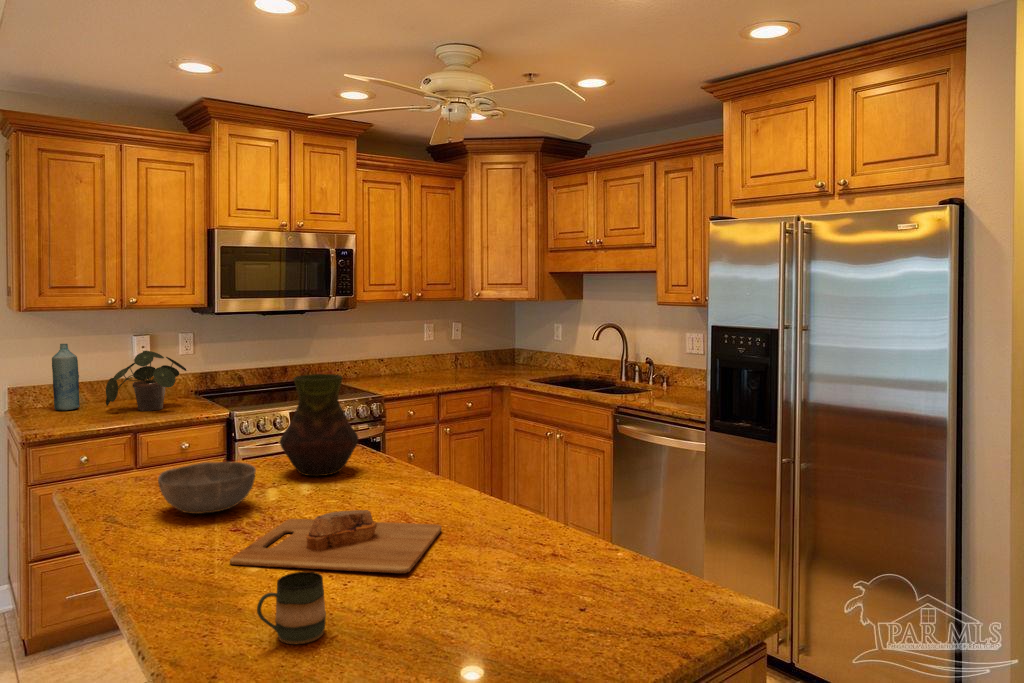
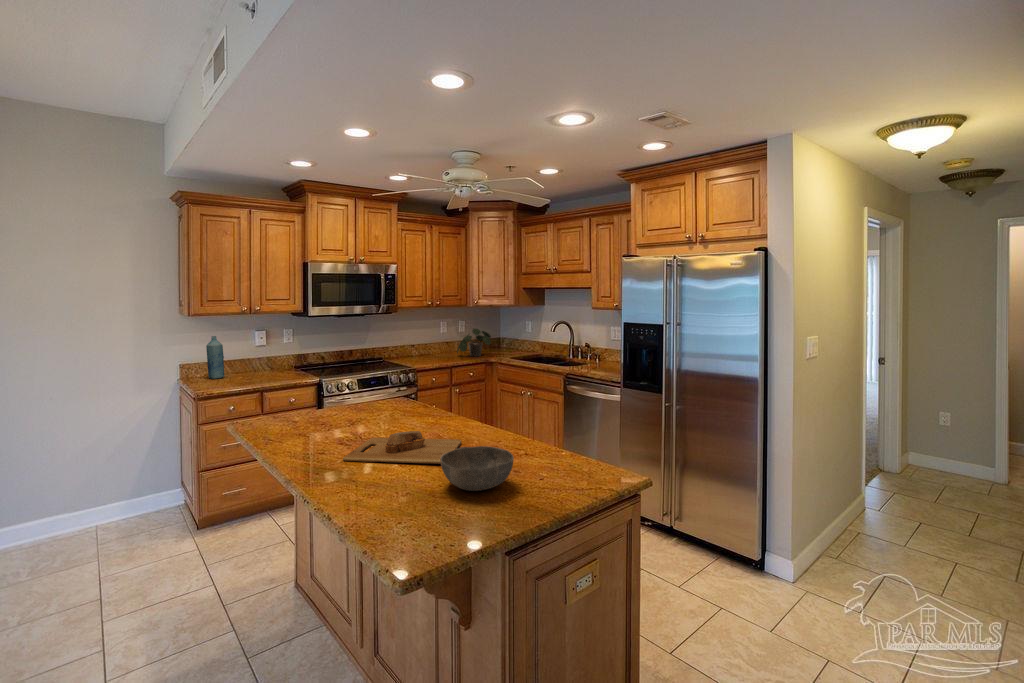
potted plant: present [106,351,186,411] -> present [457,329,491,356]
vase: present [280,374,358,476] -> none [361,354,408,415]
bowl: present [158,462,256,514] -> present [440,446,514,491]
mug: present [257,572,326,644] -> none [368,459,404,497]

